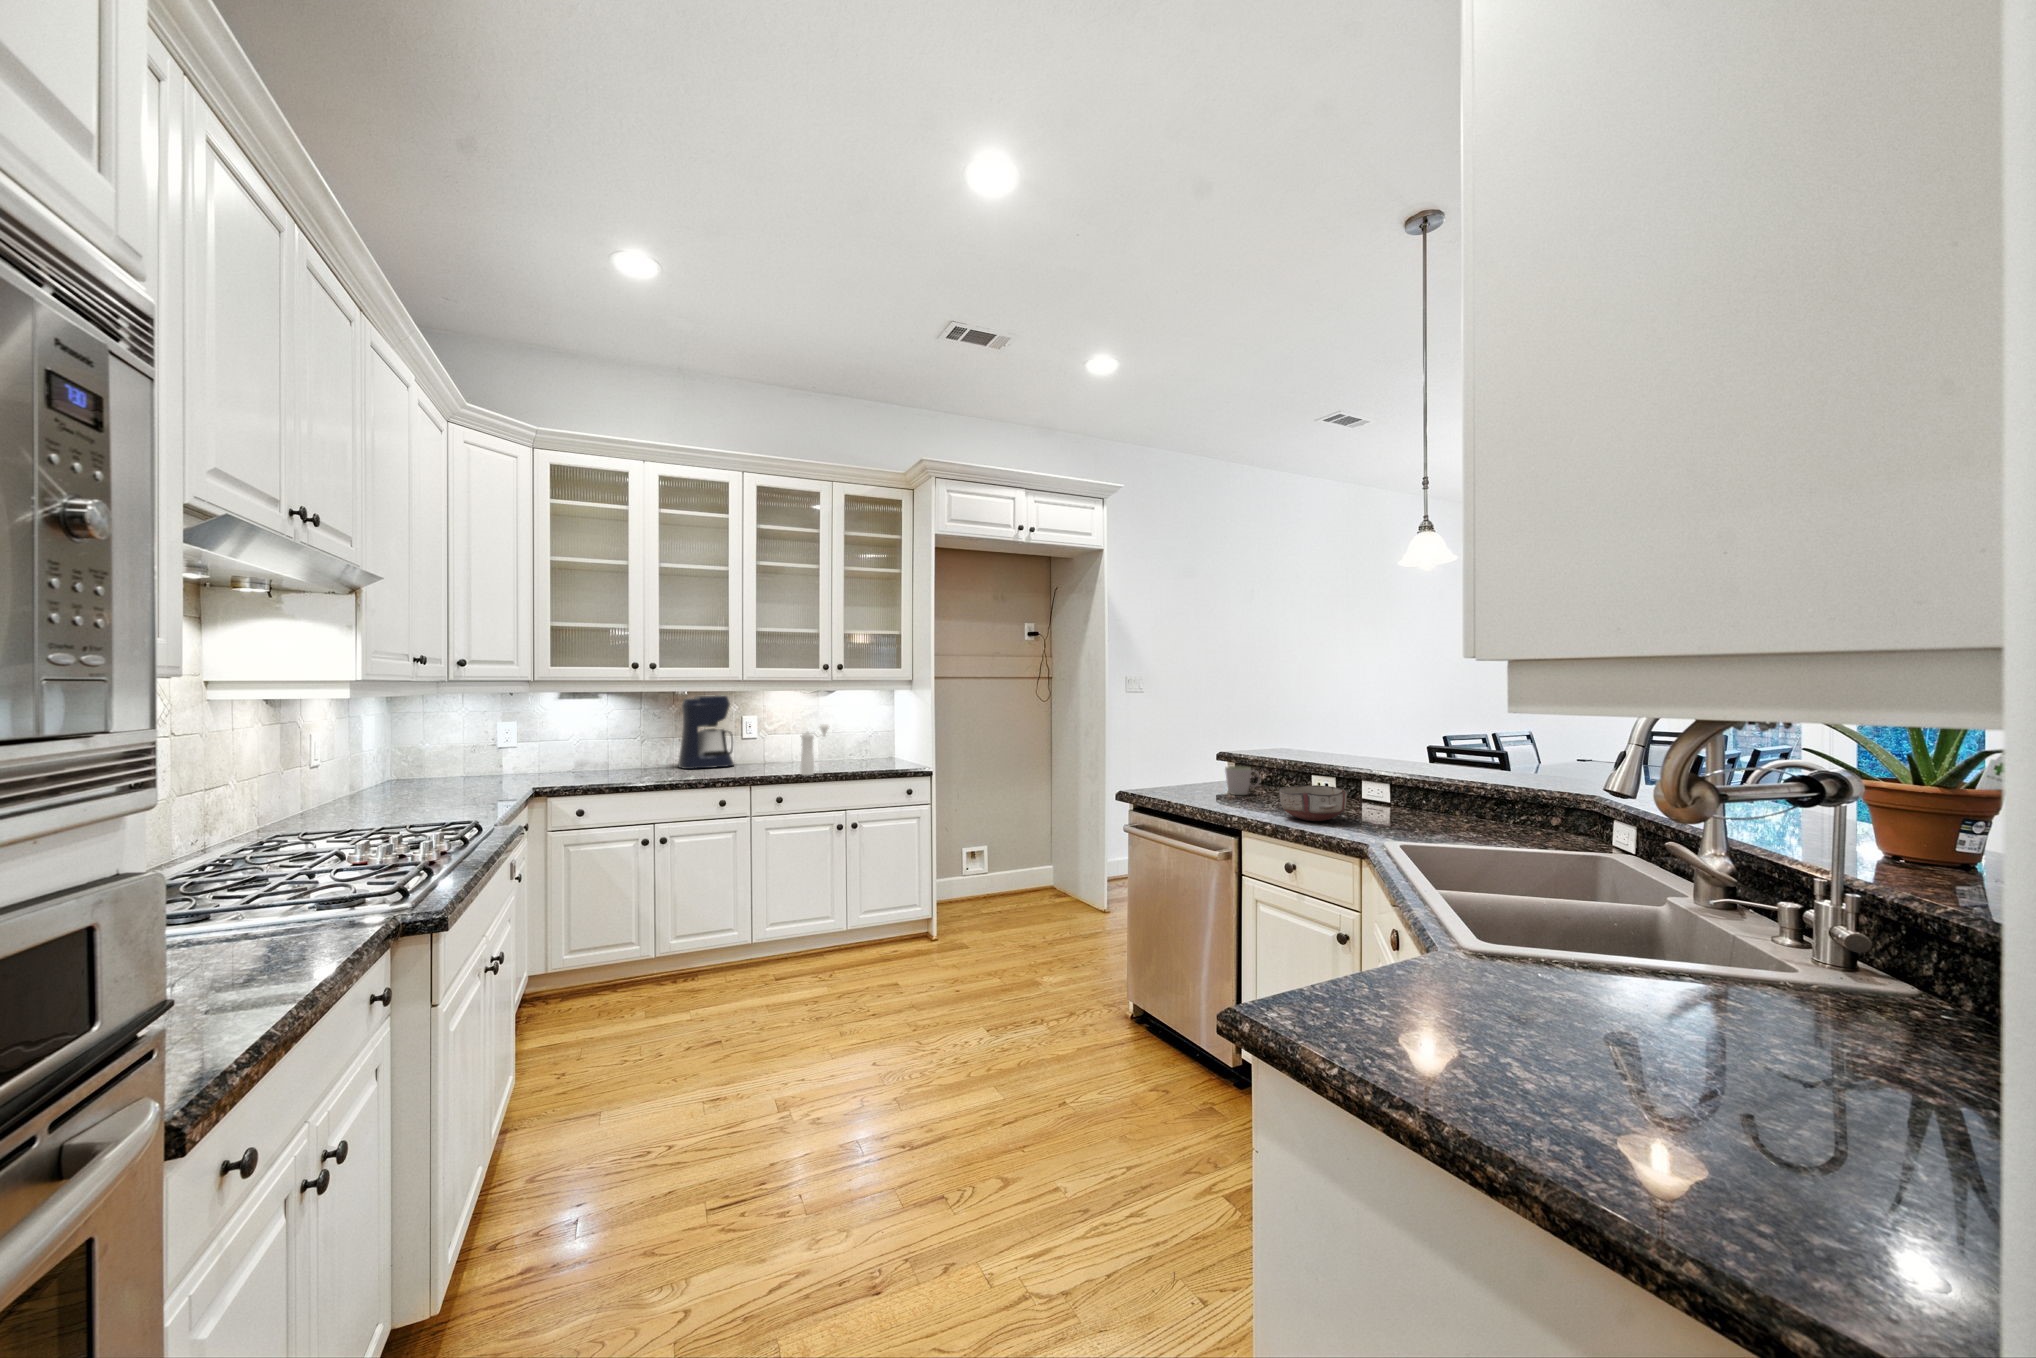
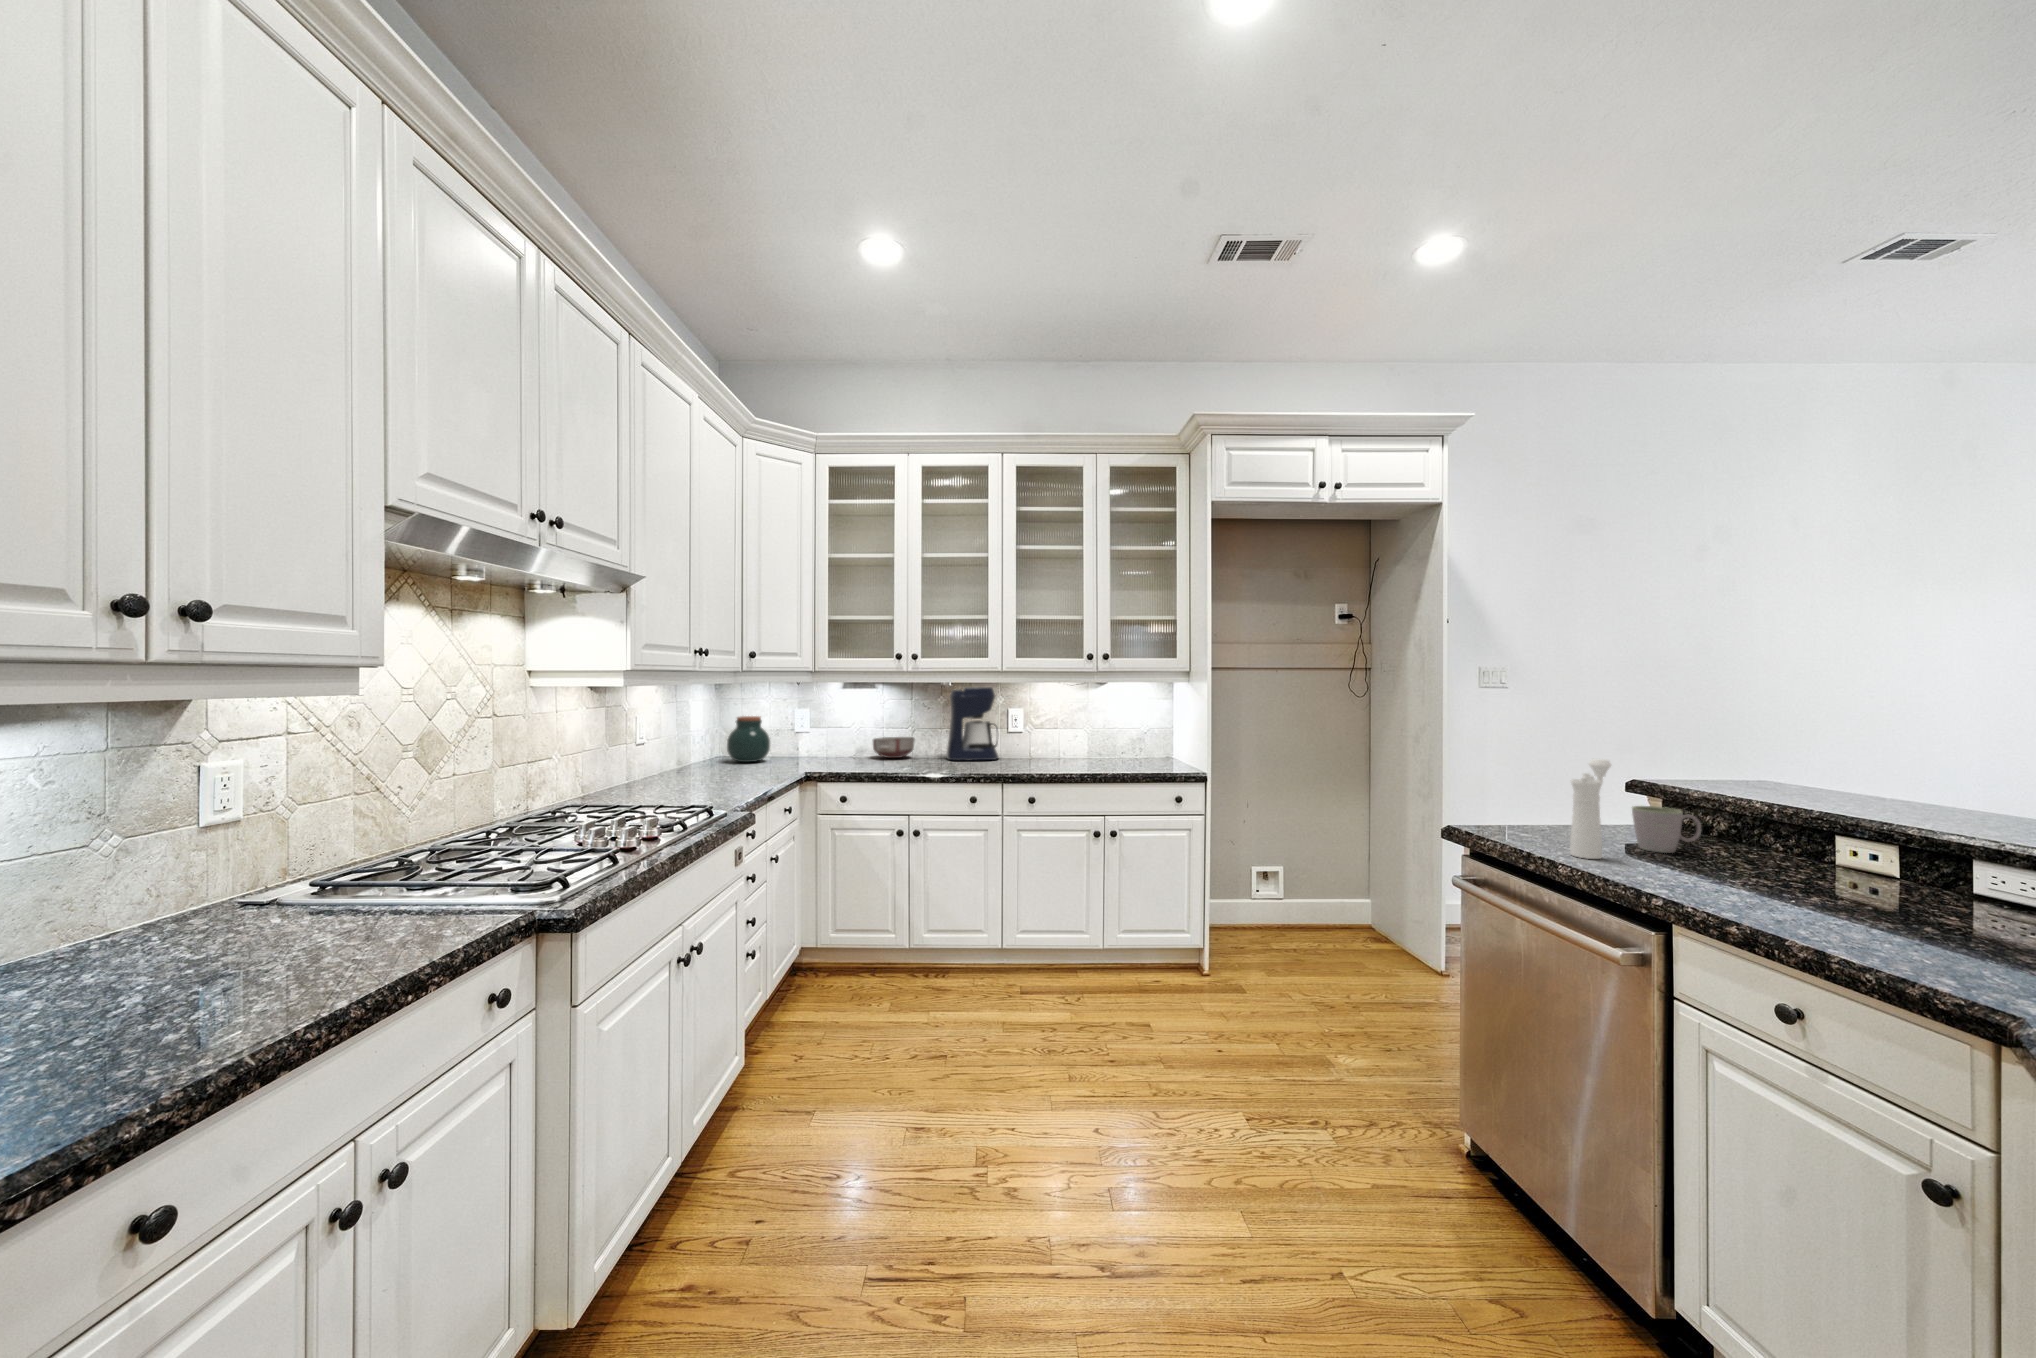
pepper mill: present [801,724,829,775] -> present [1570,759,1611,859]
jar: none [416,732,473,783] -> present [727,716,770,762]
ceramic bowl: present [1279,785,1347,821] -> present [873,737,915,758]

